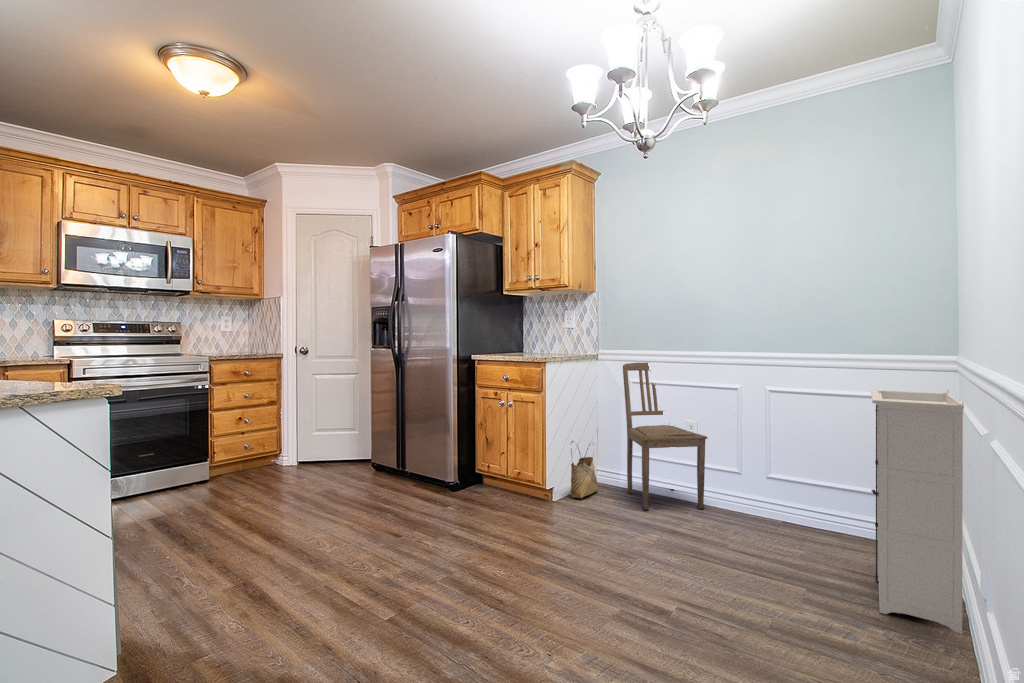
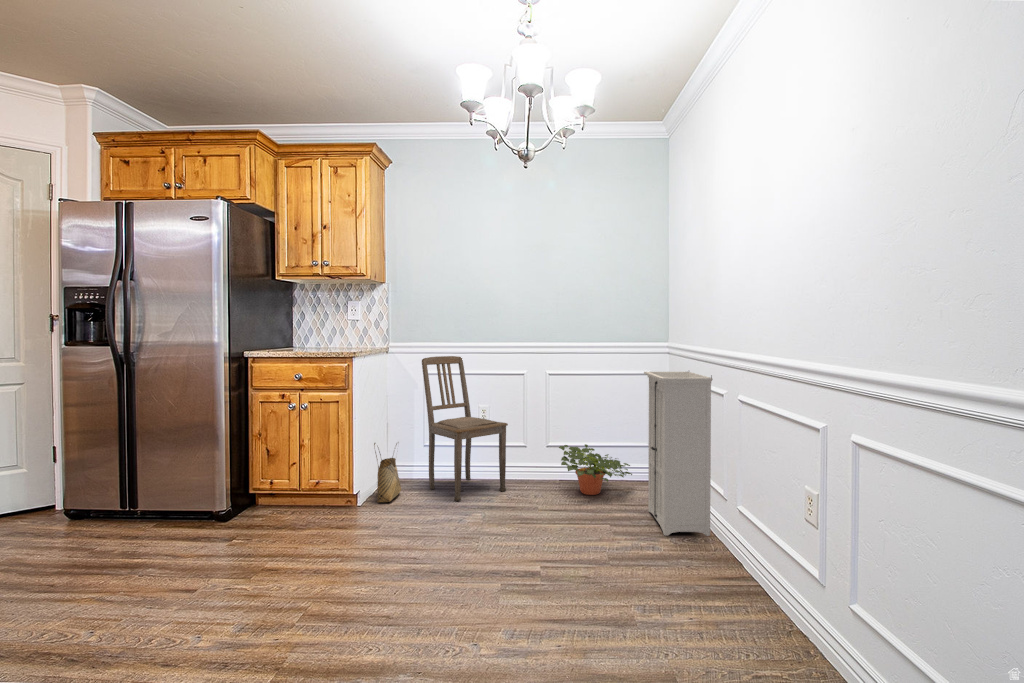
potted plant: none [766,469,871,535] -> present [559,444,632,495]

